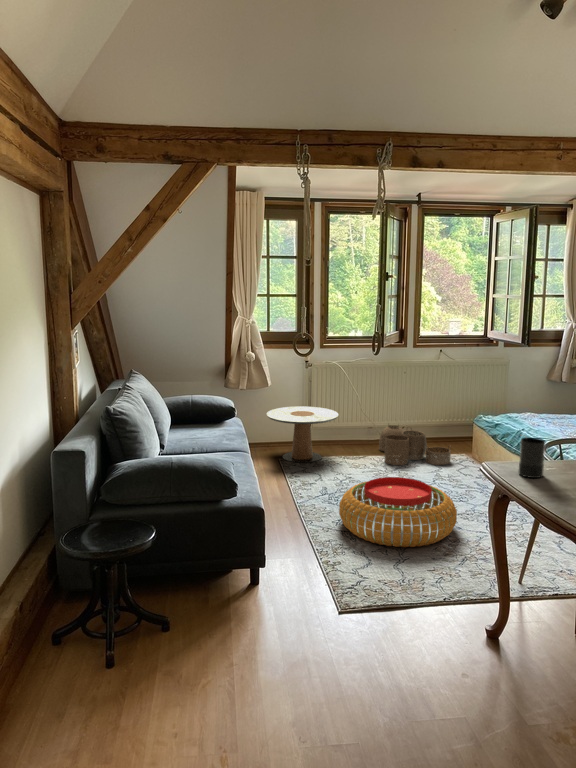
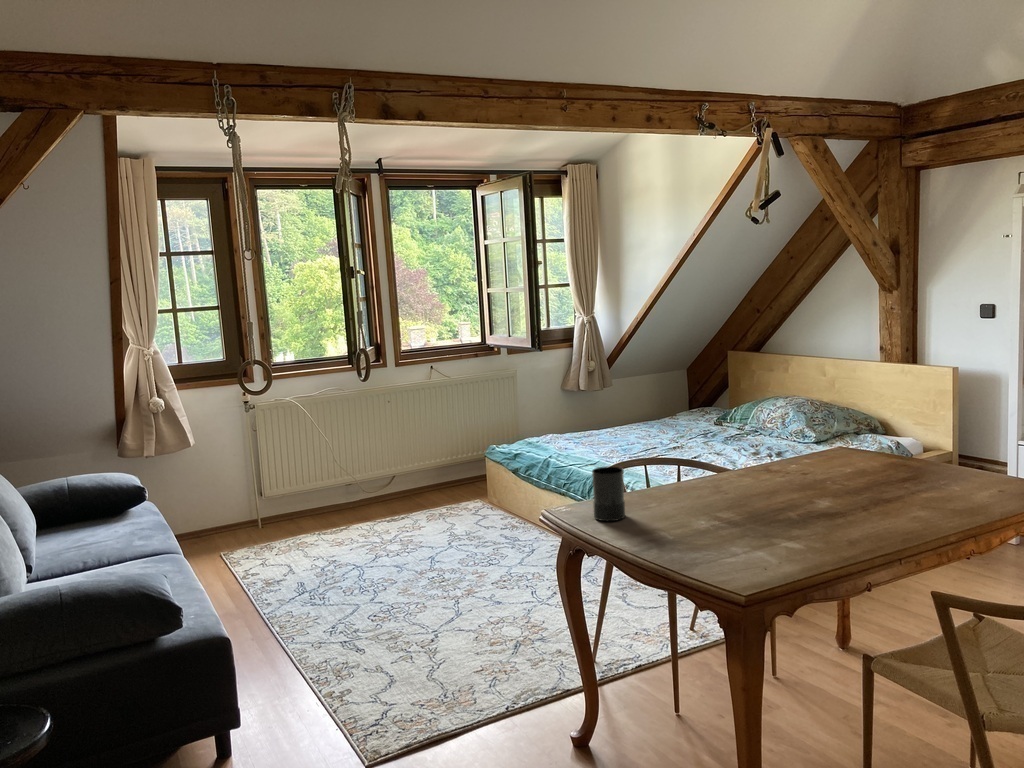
side table: present [267,407,338,463] -> none [194,466,303,552]
woven basket: present [379,425,451,465] -> none [364,473,464,531]
pouf: present [339,477,457,547] -> none [332,547,496,650]

